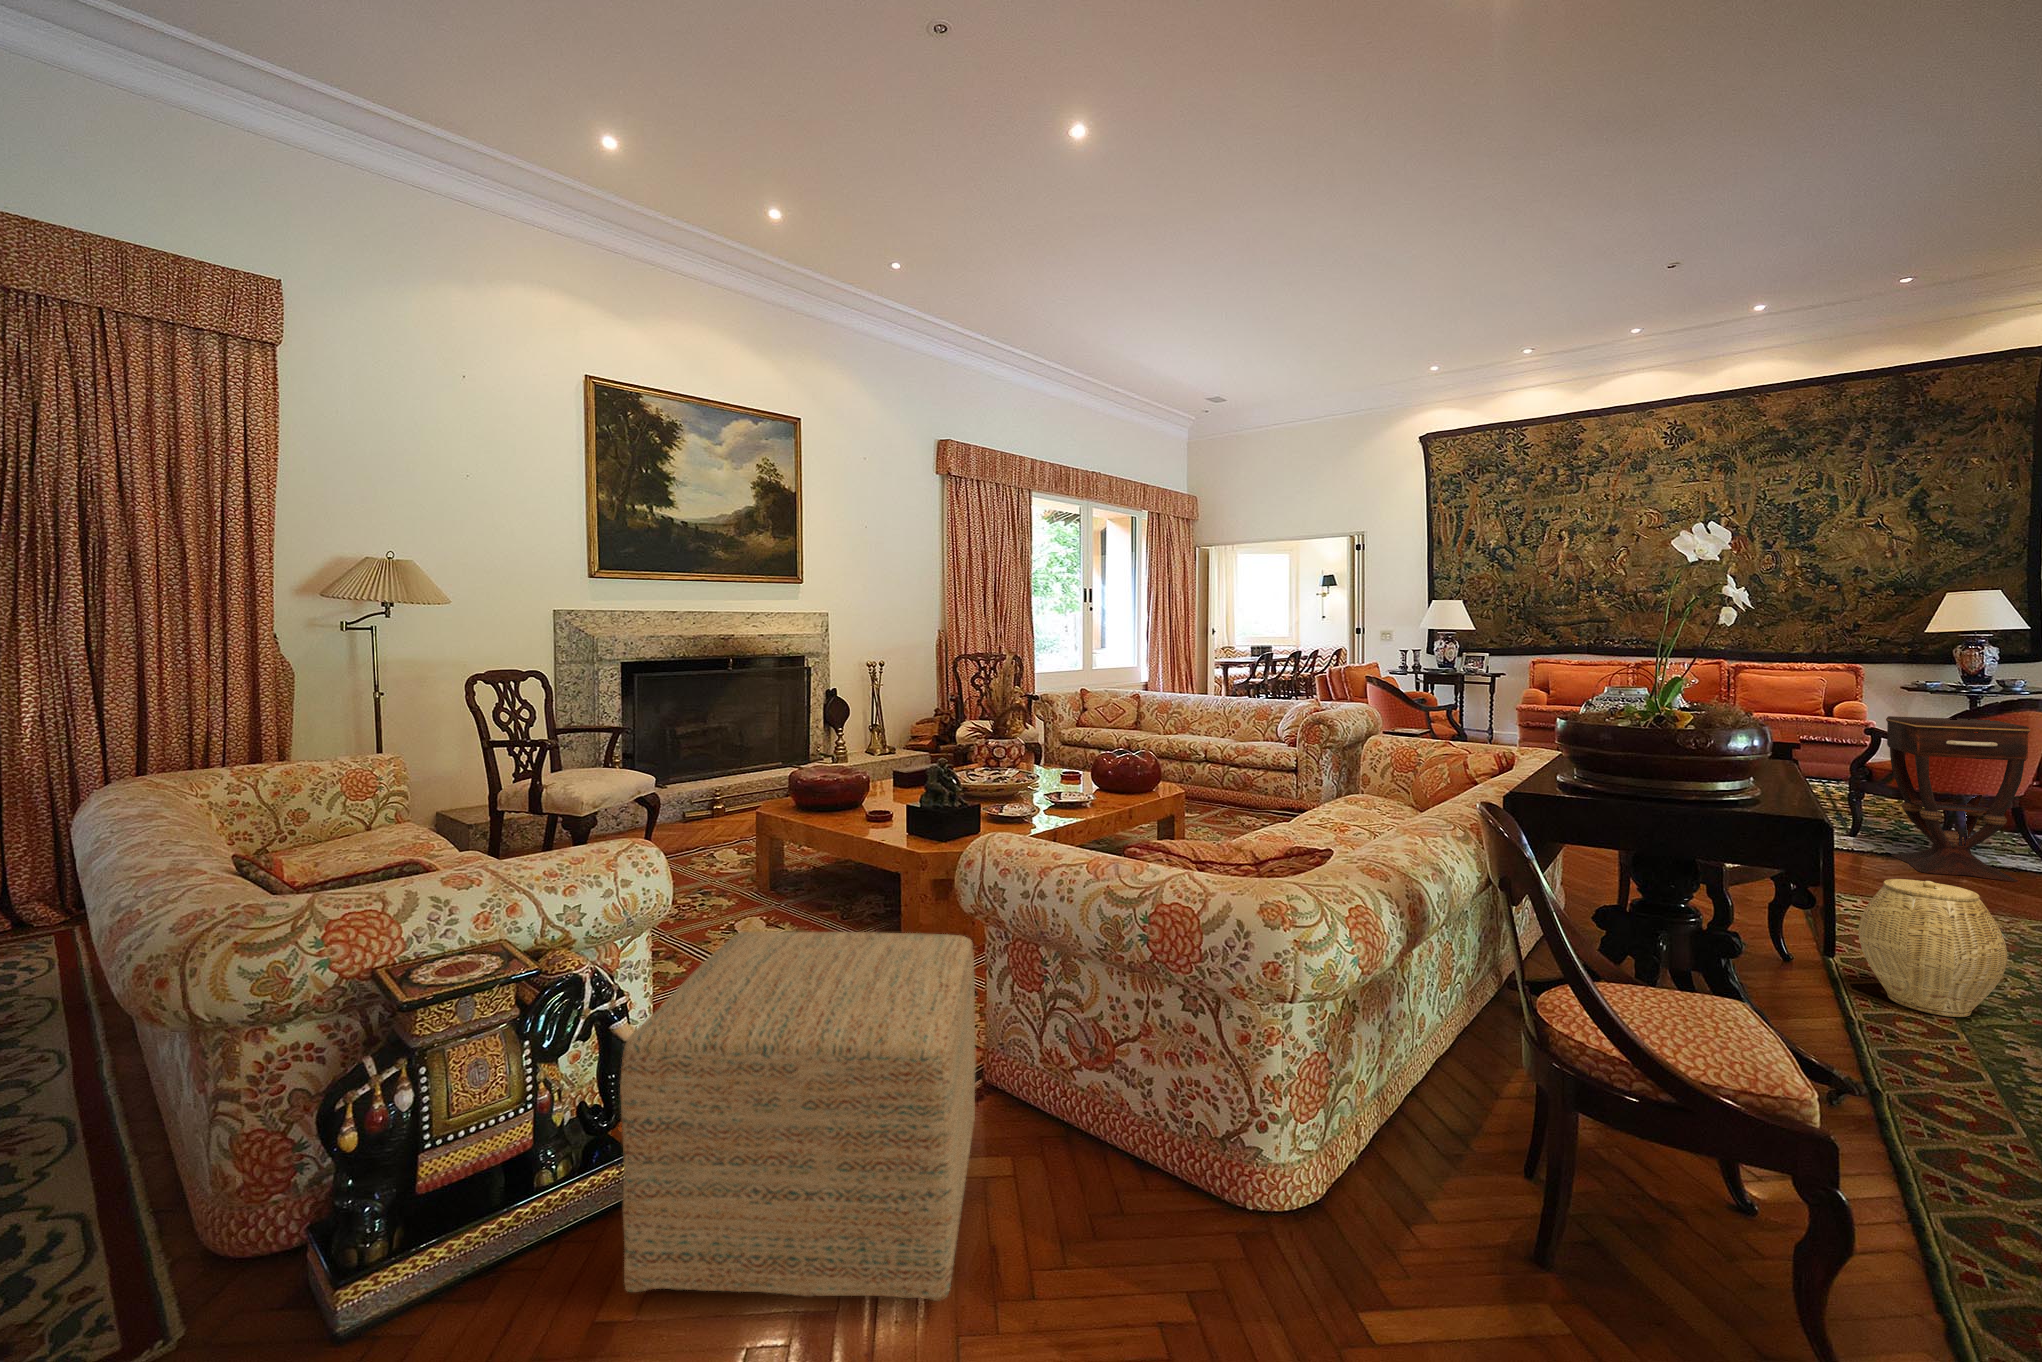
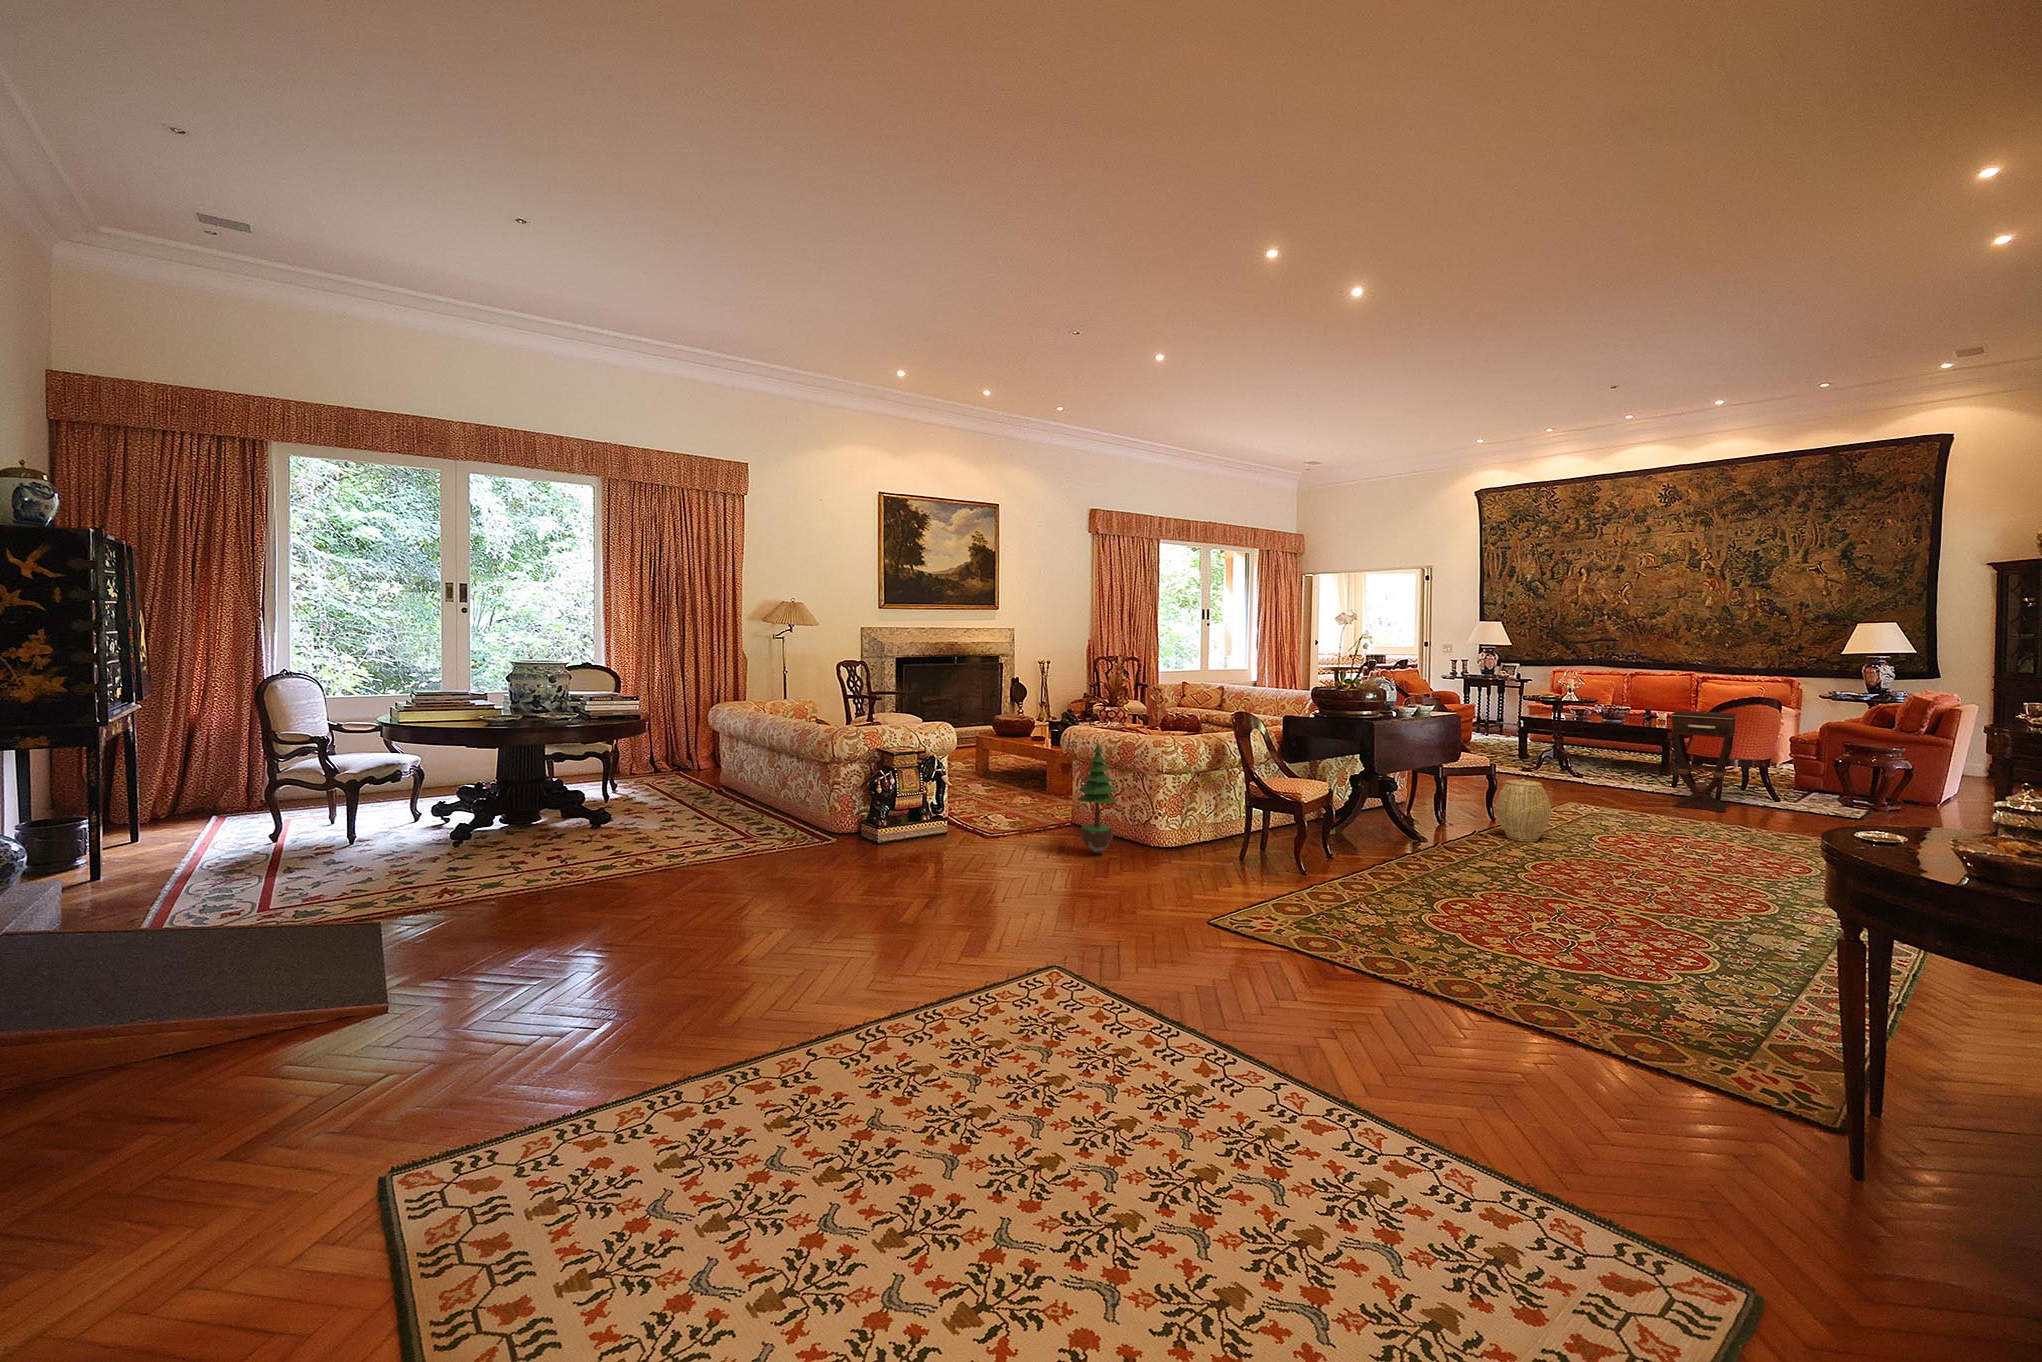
potted tree: none [1070,904,1198,1258] -> present [1078,743,1116,854]
ottoman: present [620,931,976,1301] -> none [944,759,1056,854]

